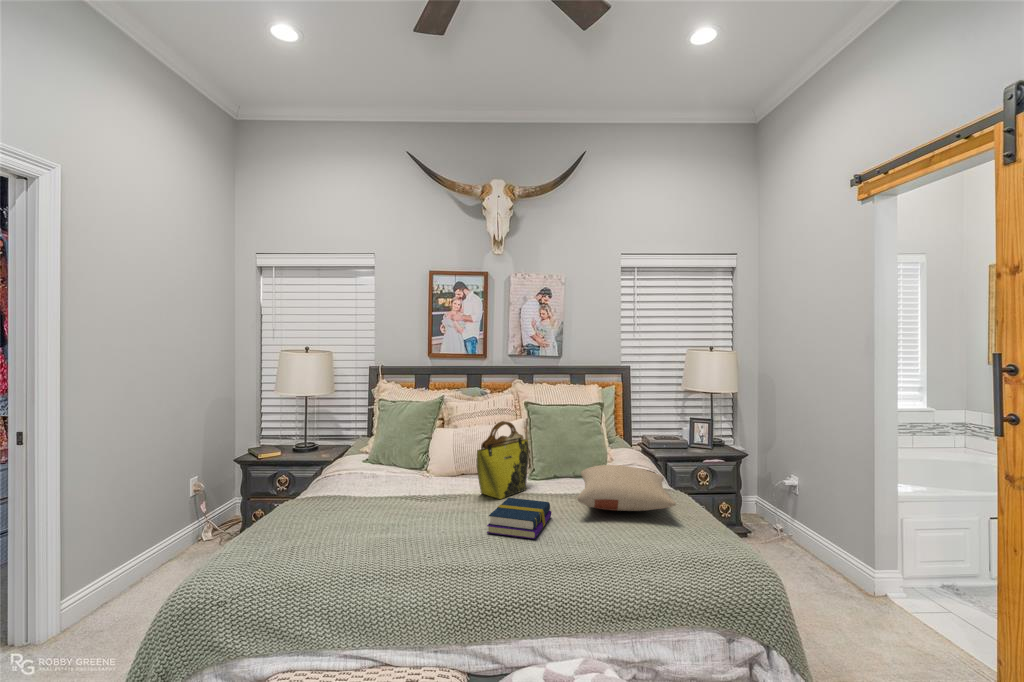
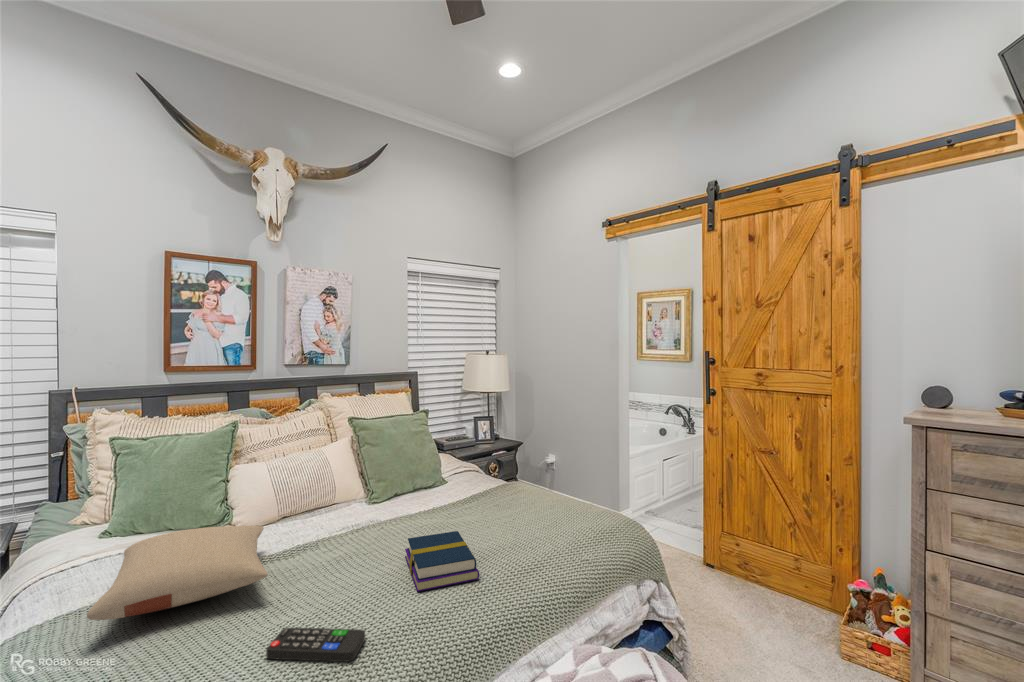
tote bag: present [477,421,528,499] -> none [343,446,392,543]
pillow: present [577,465,676,511] -> present [87,526,268,620]
remote control: none [377,525,429,553] -> present [266,628,365,662]

